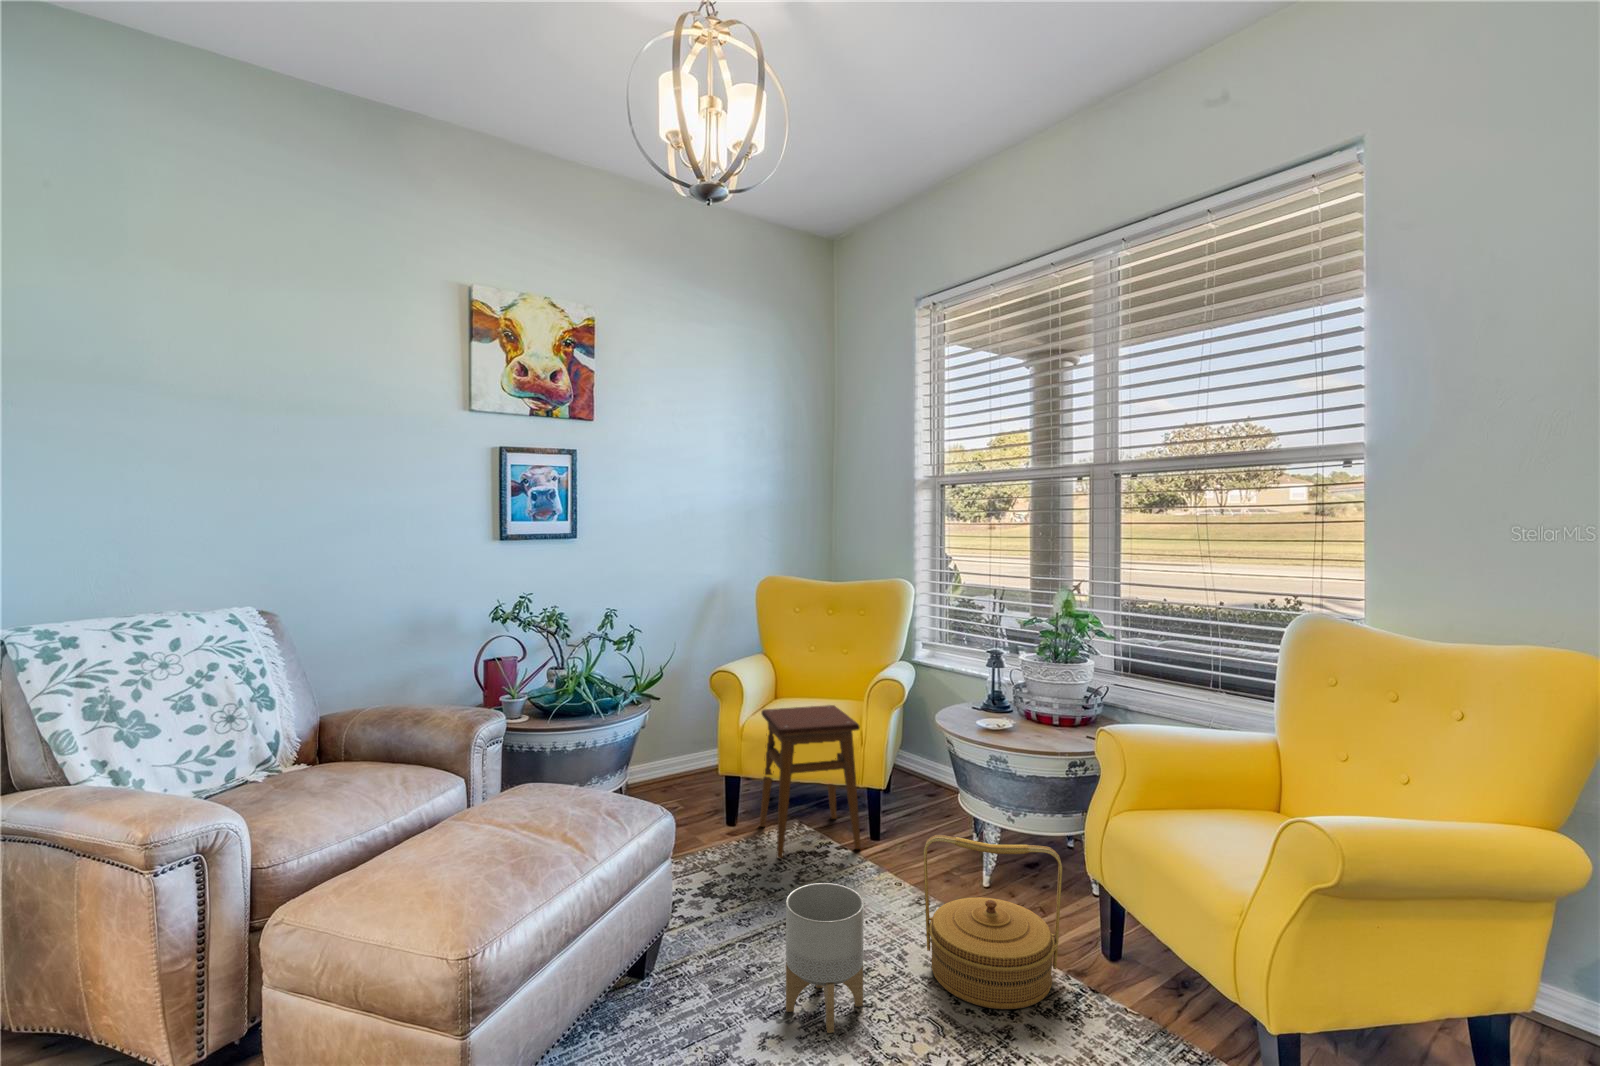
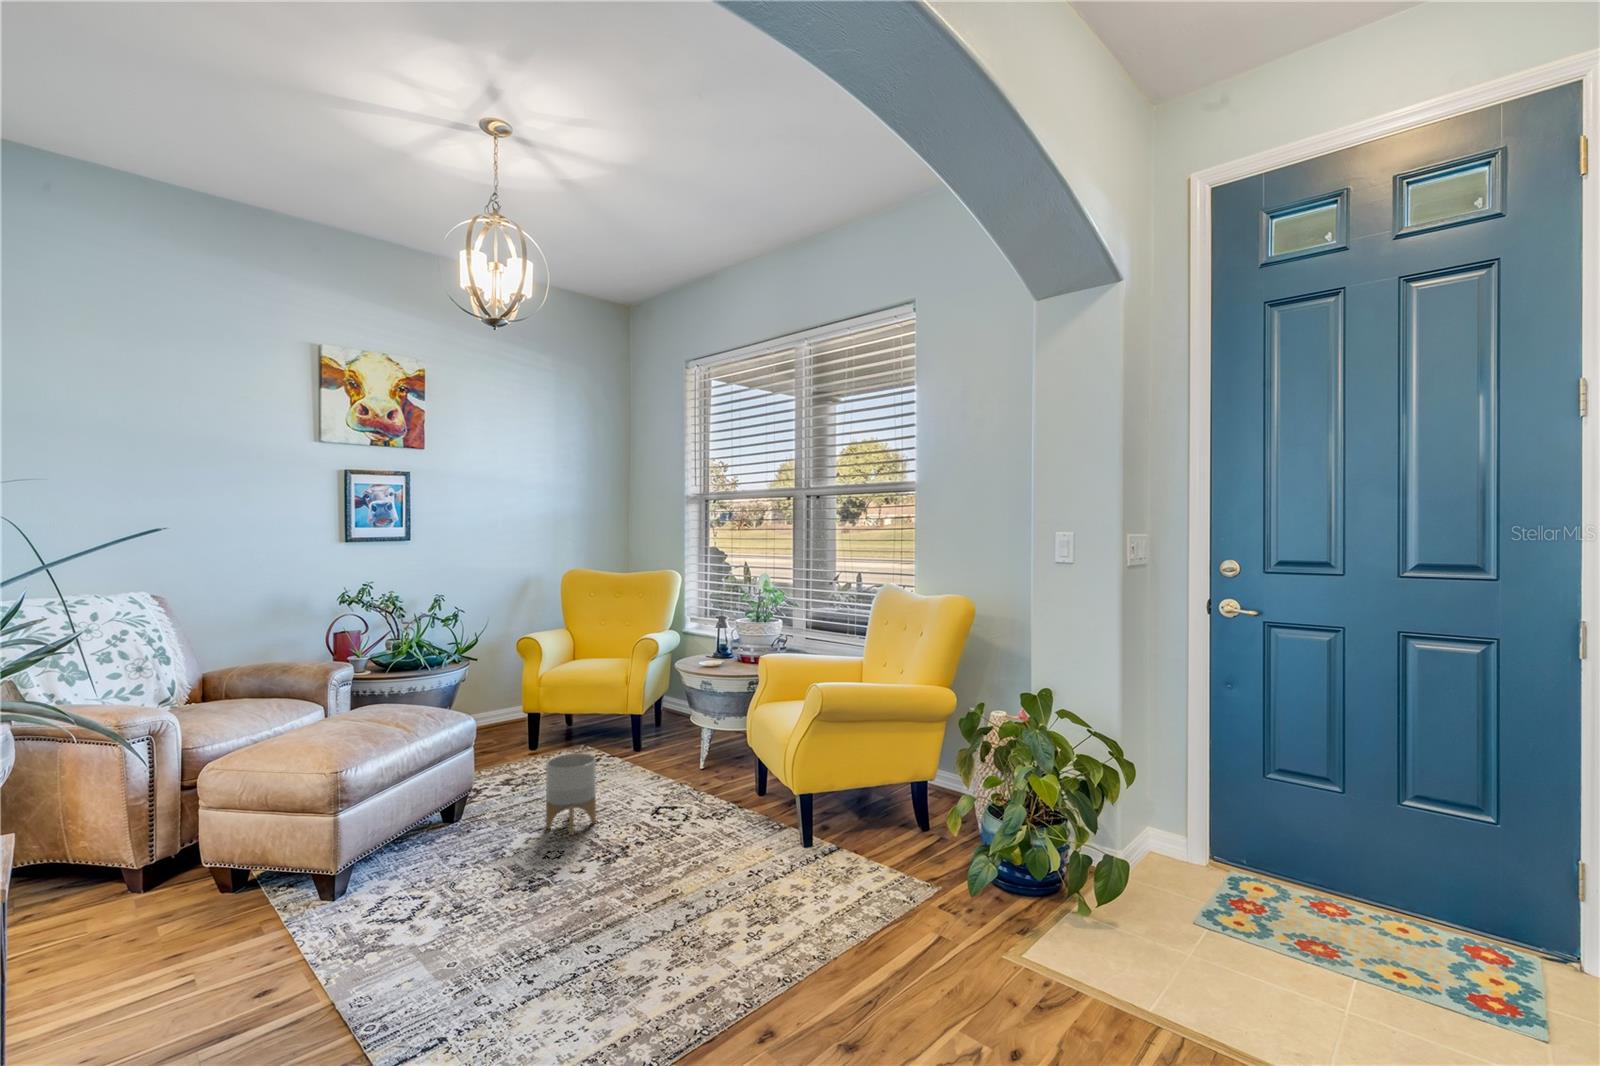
stool: present [760,705,861,858] -> none [552,659,622,762]
basket: present [924,835,1062,1009] -> none [641,723,723,818]

